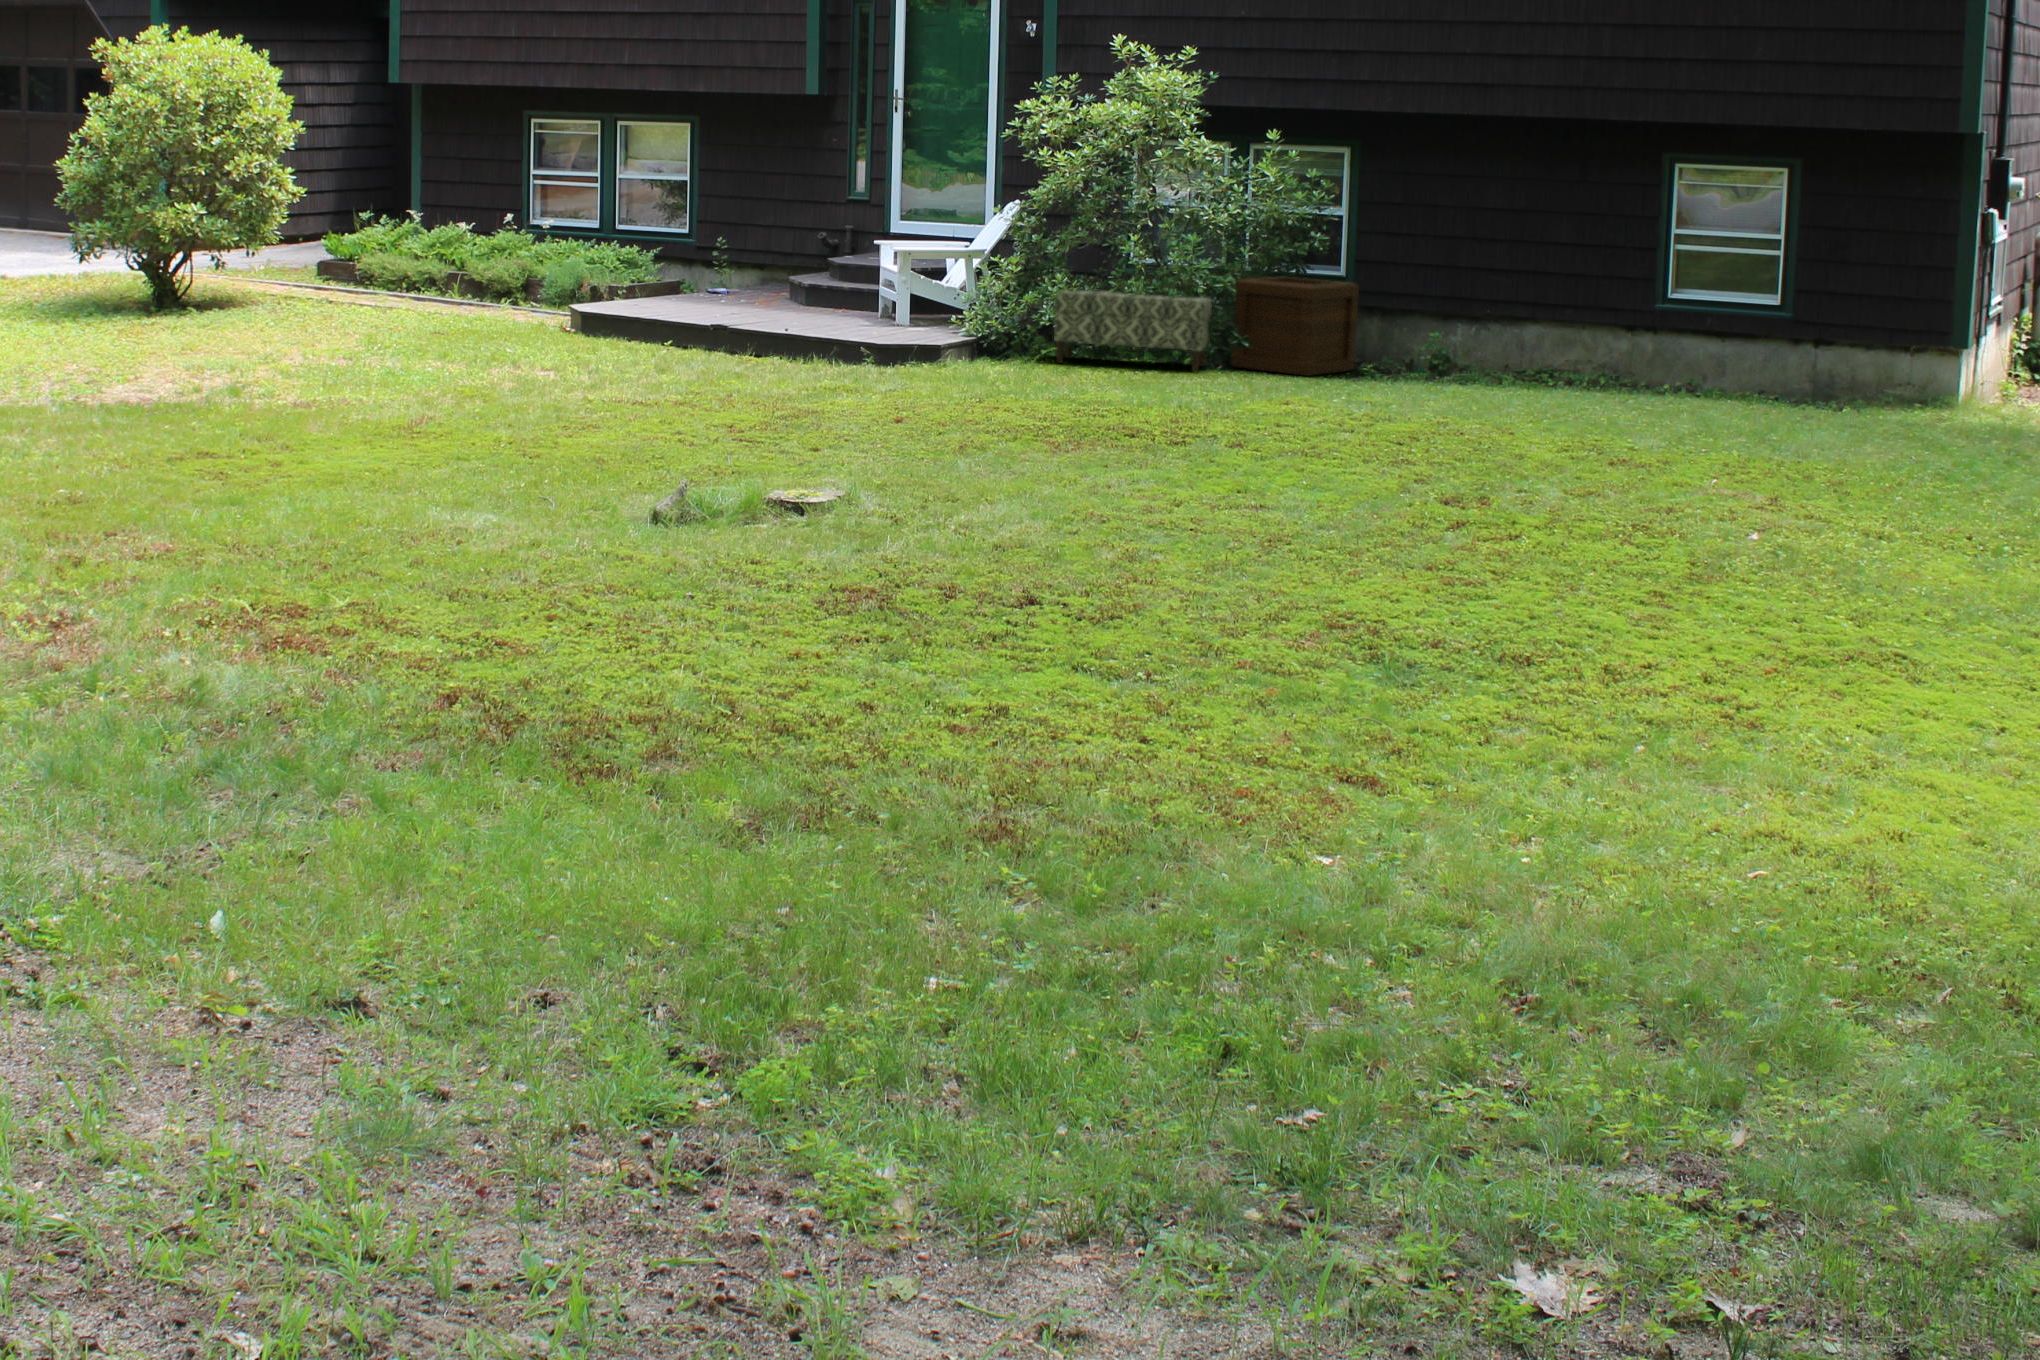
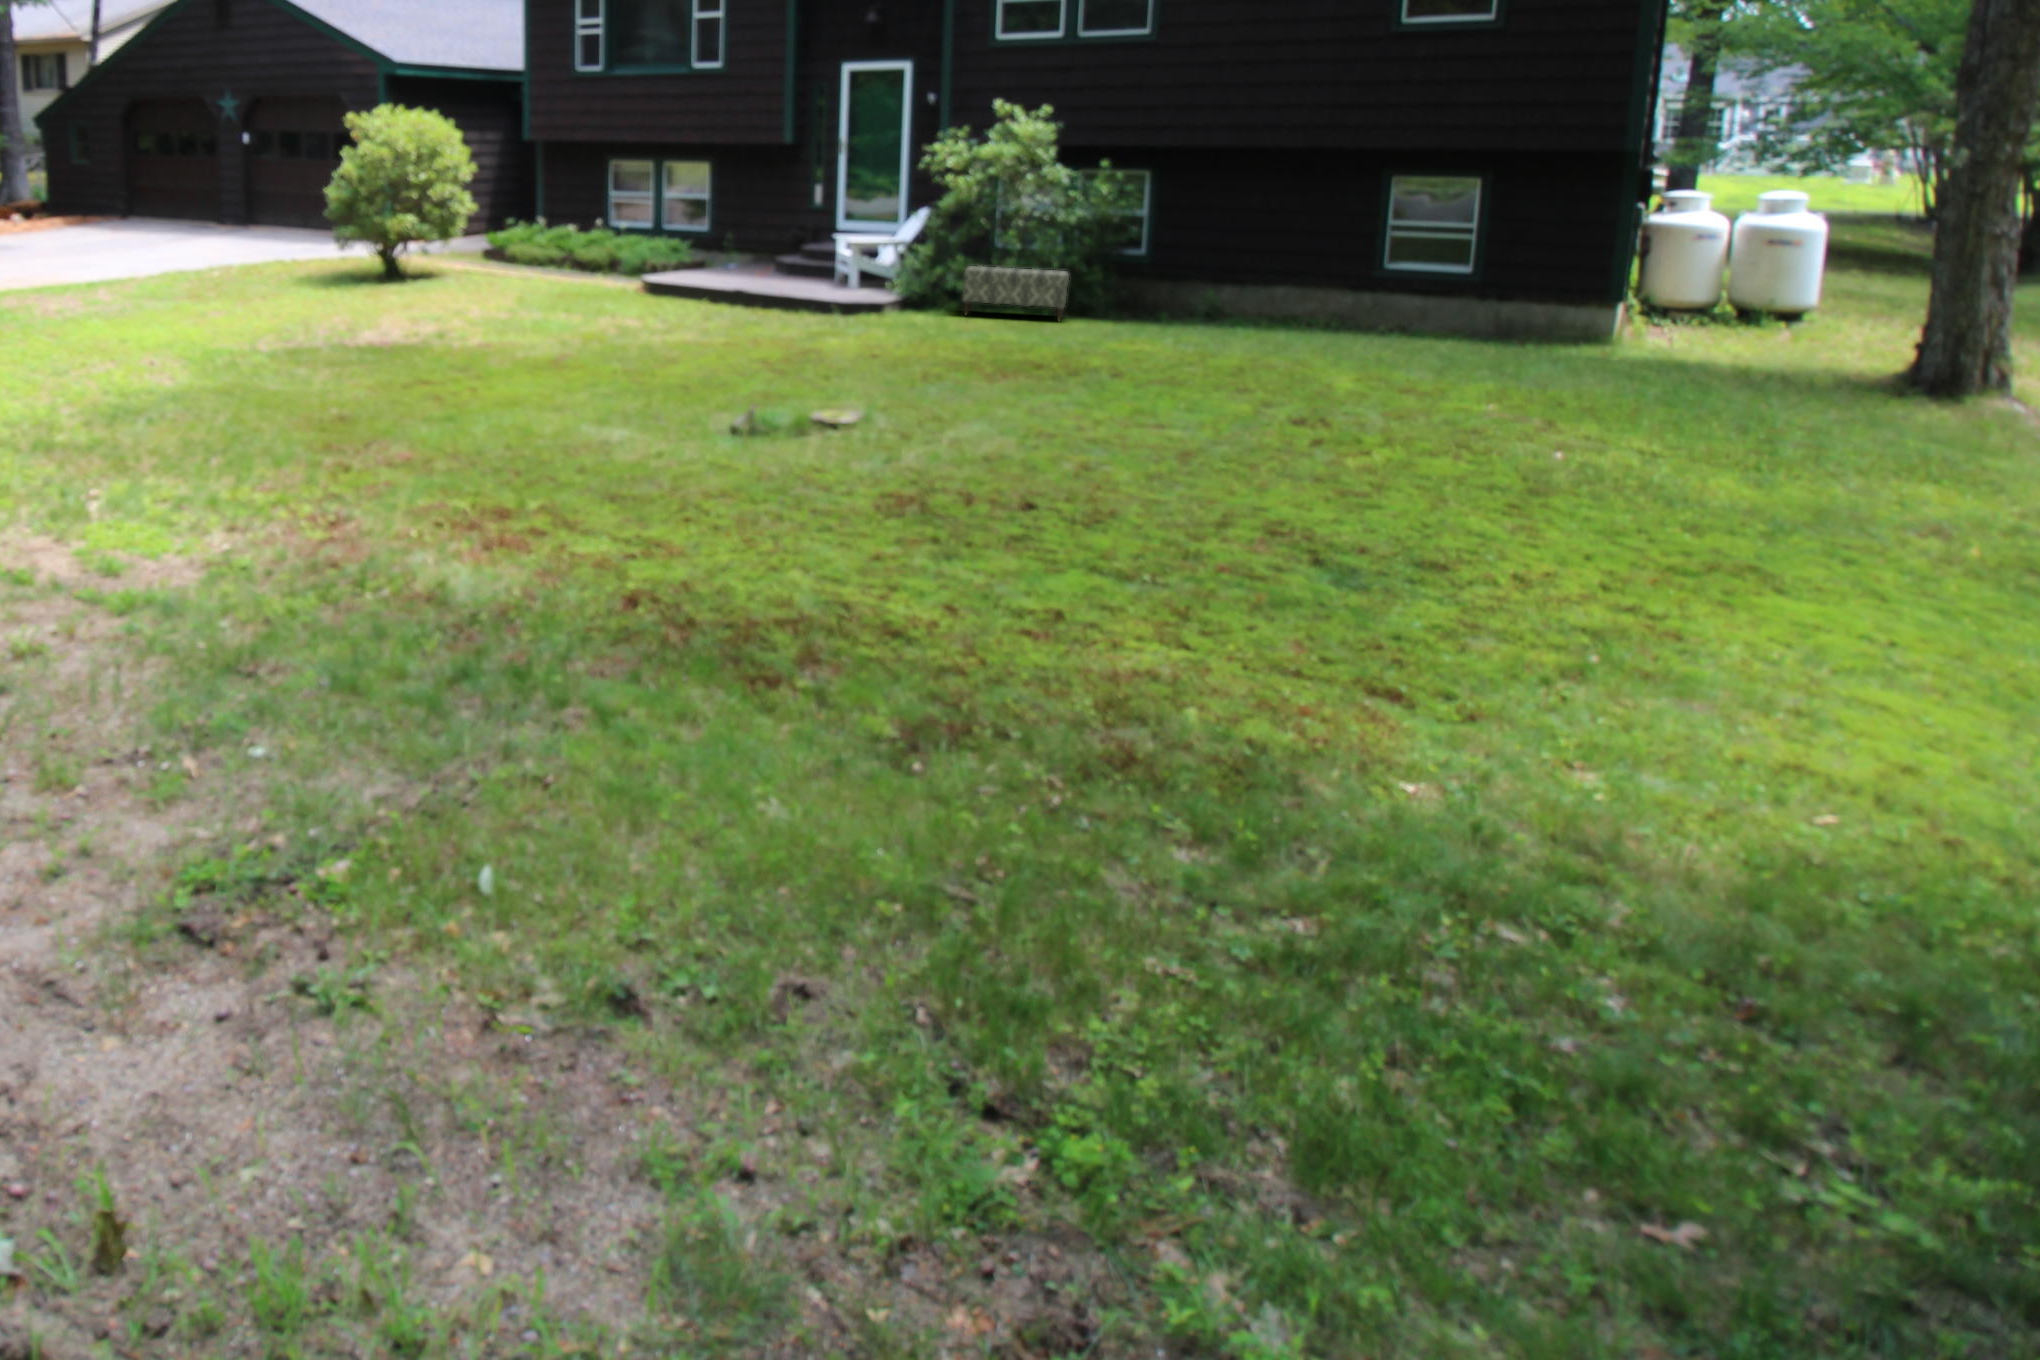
wooden crate: present [1231,277,1359,376] -> none [1081,257,1170,324]

